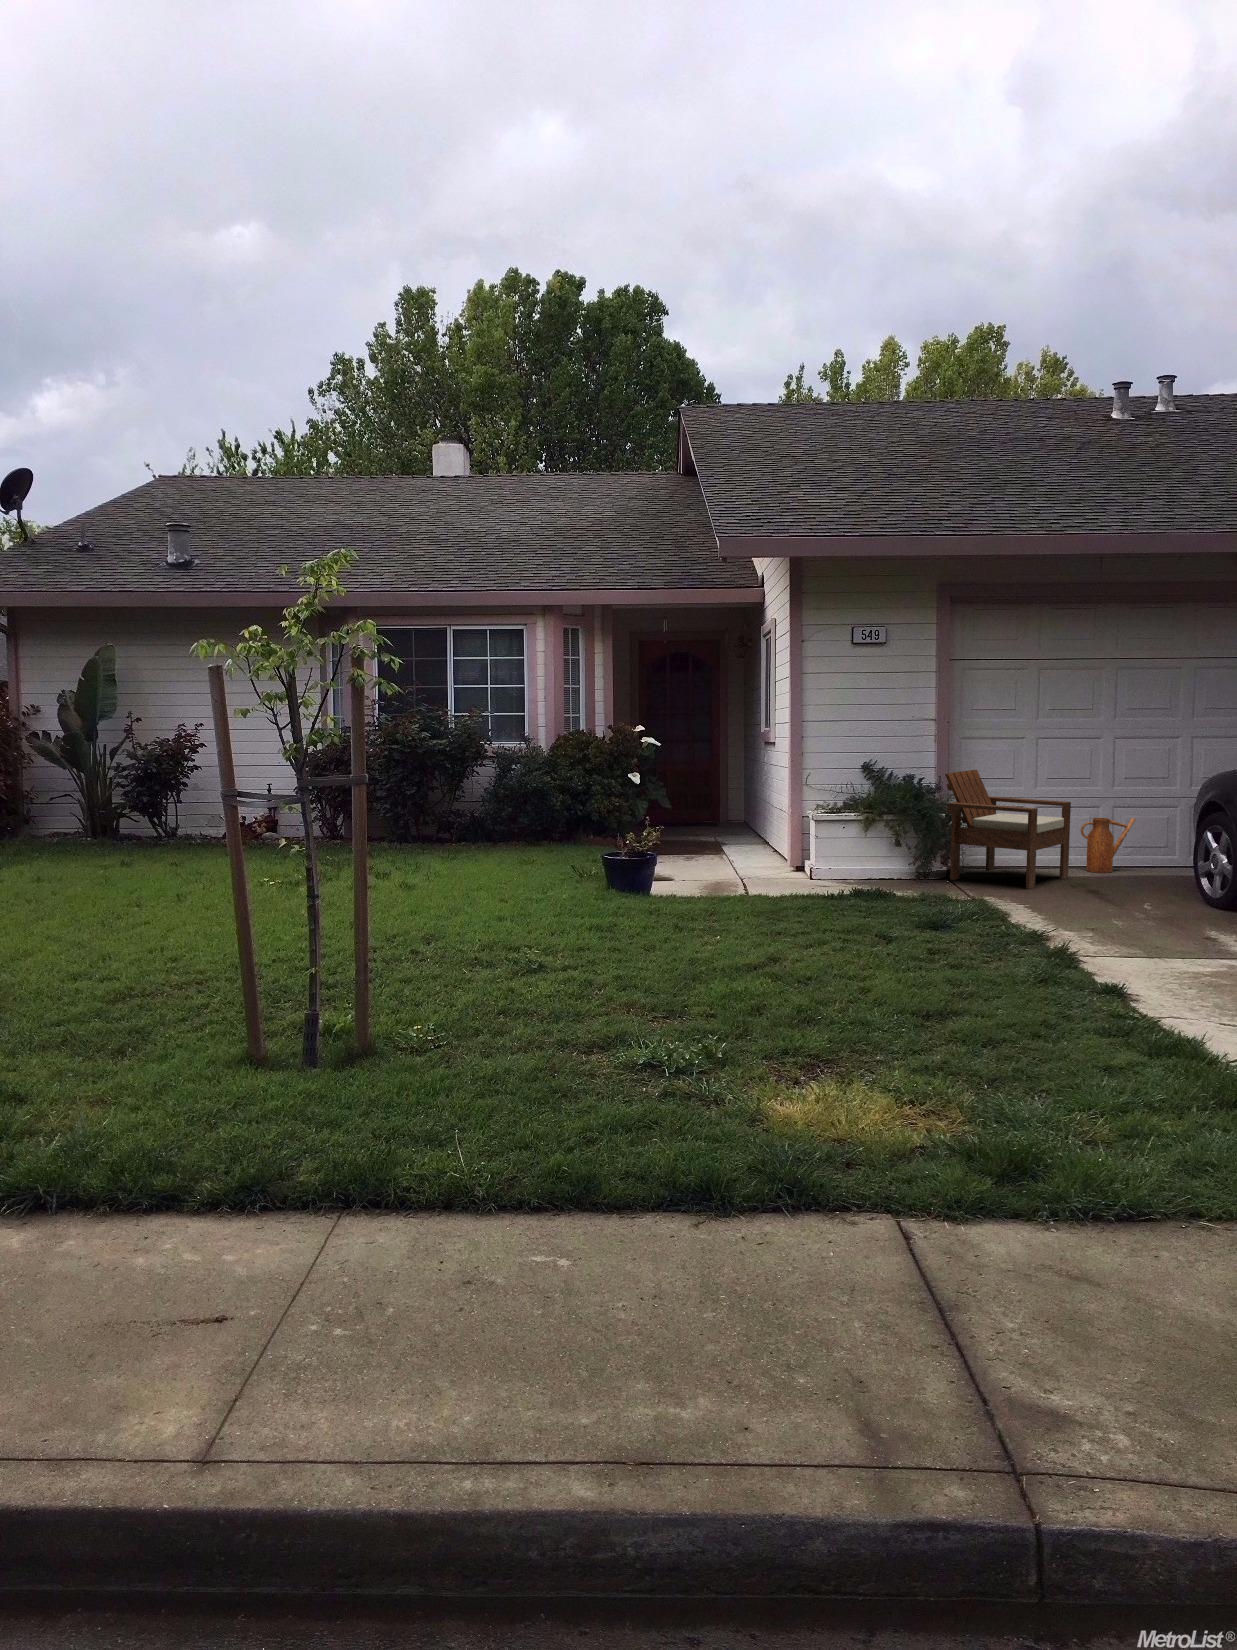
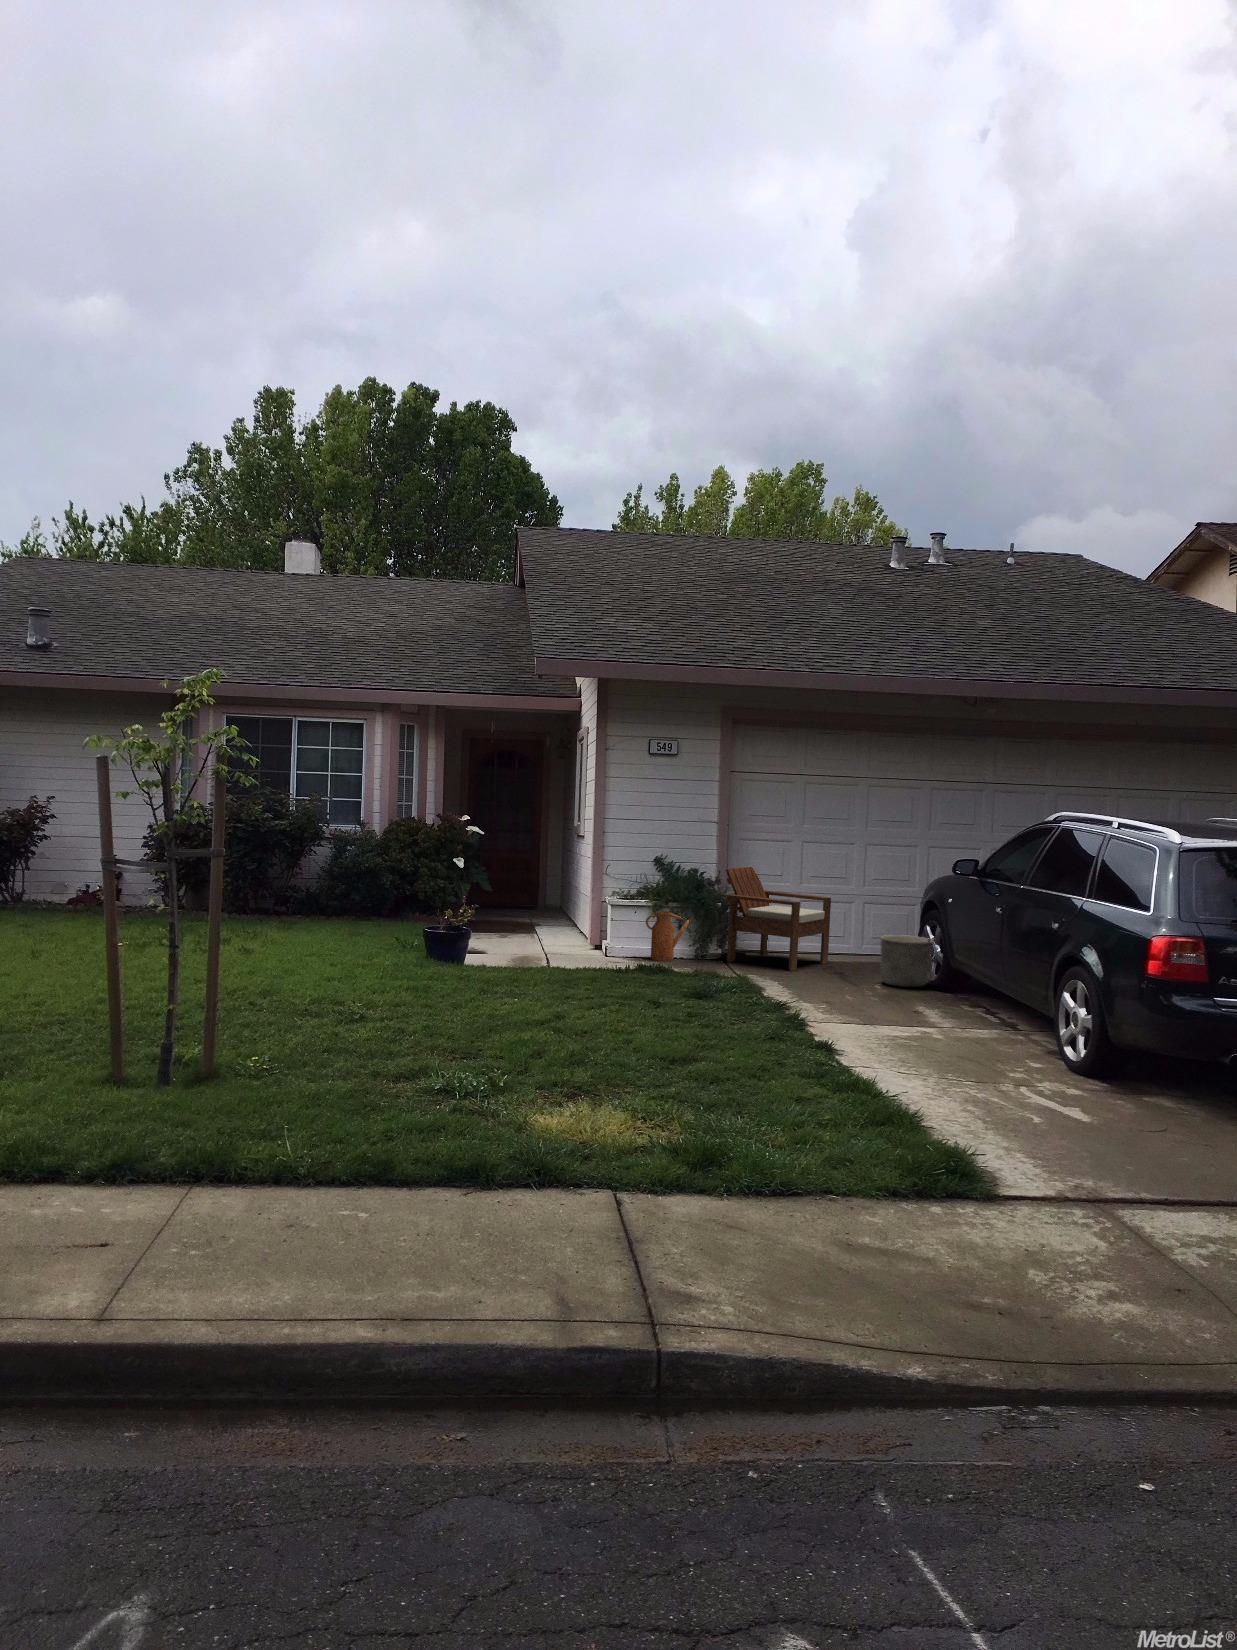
watering can: present [1081,818,1135,873] -> present [646,911,689,961]
planter: none [1141,844,1207,905] -> present [881,935,933,987]

